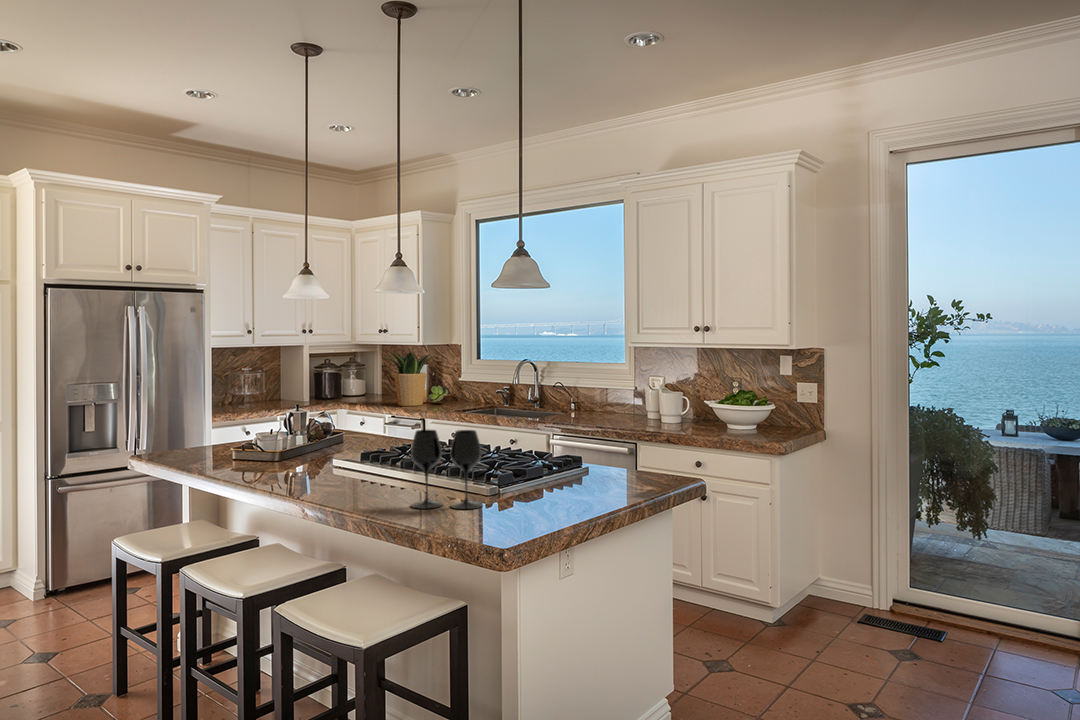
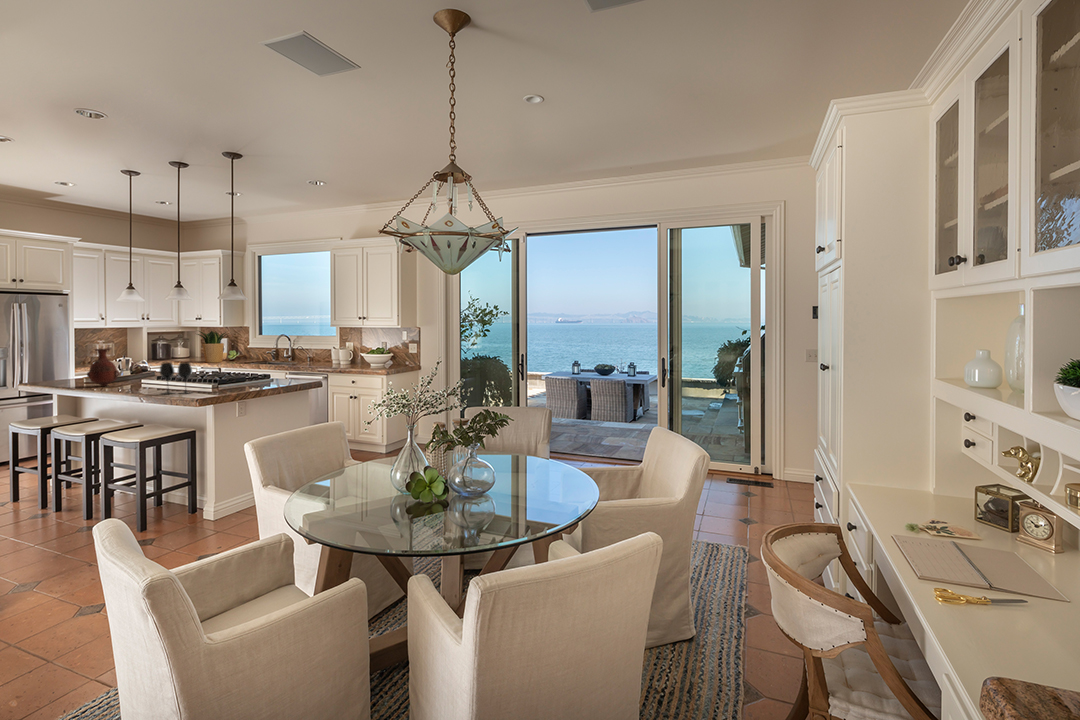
vase: none [246,390,305,468] -> present [87,348,120,386]

